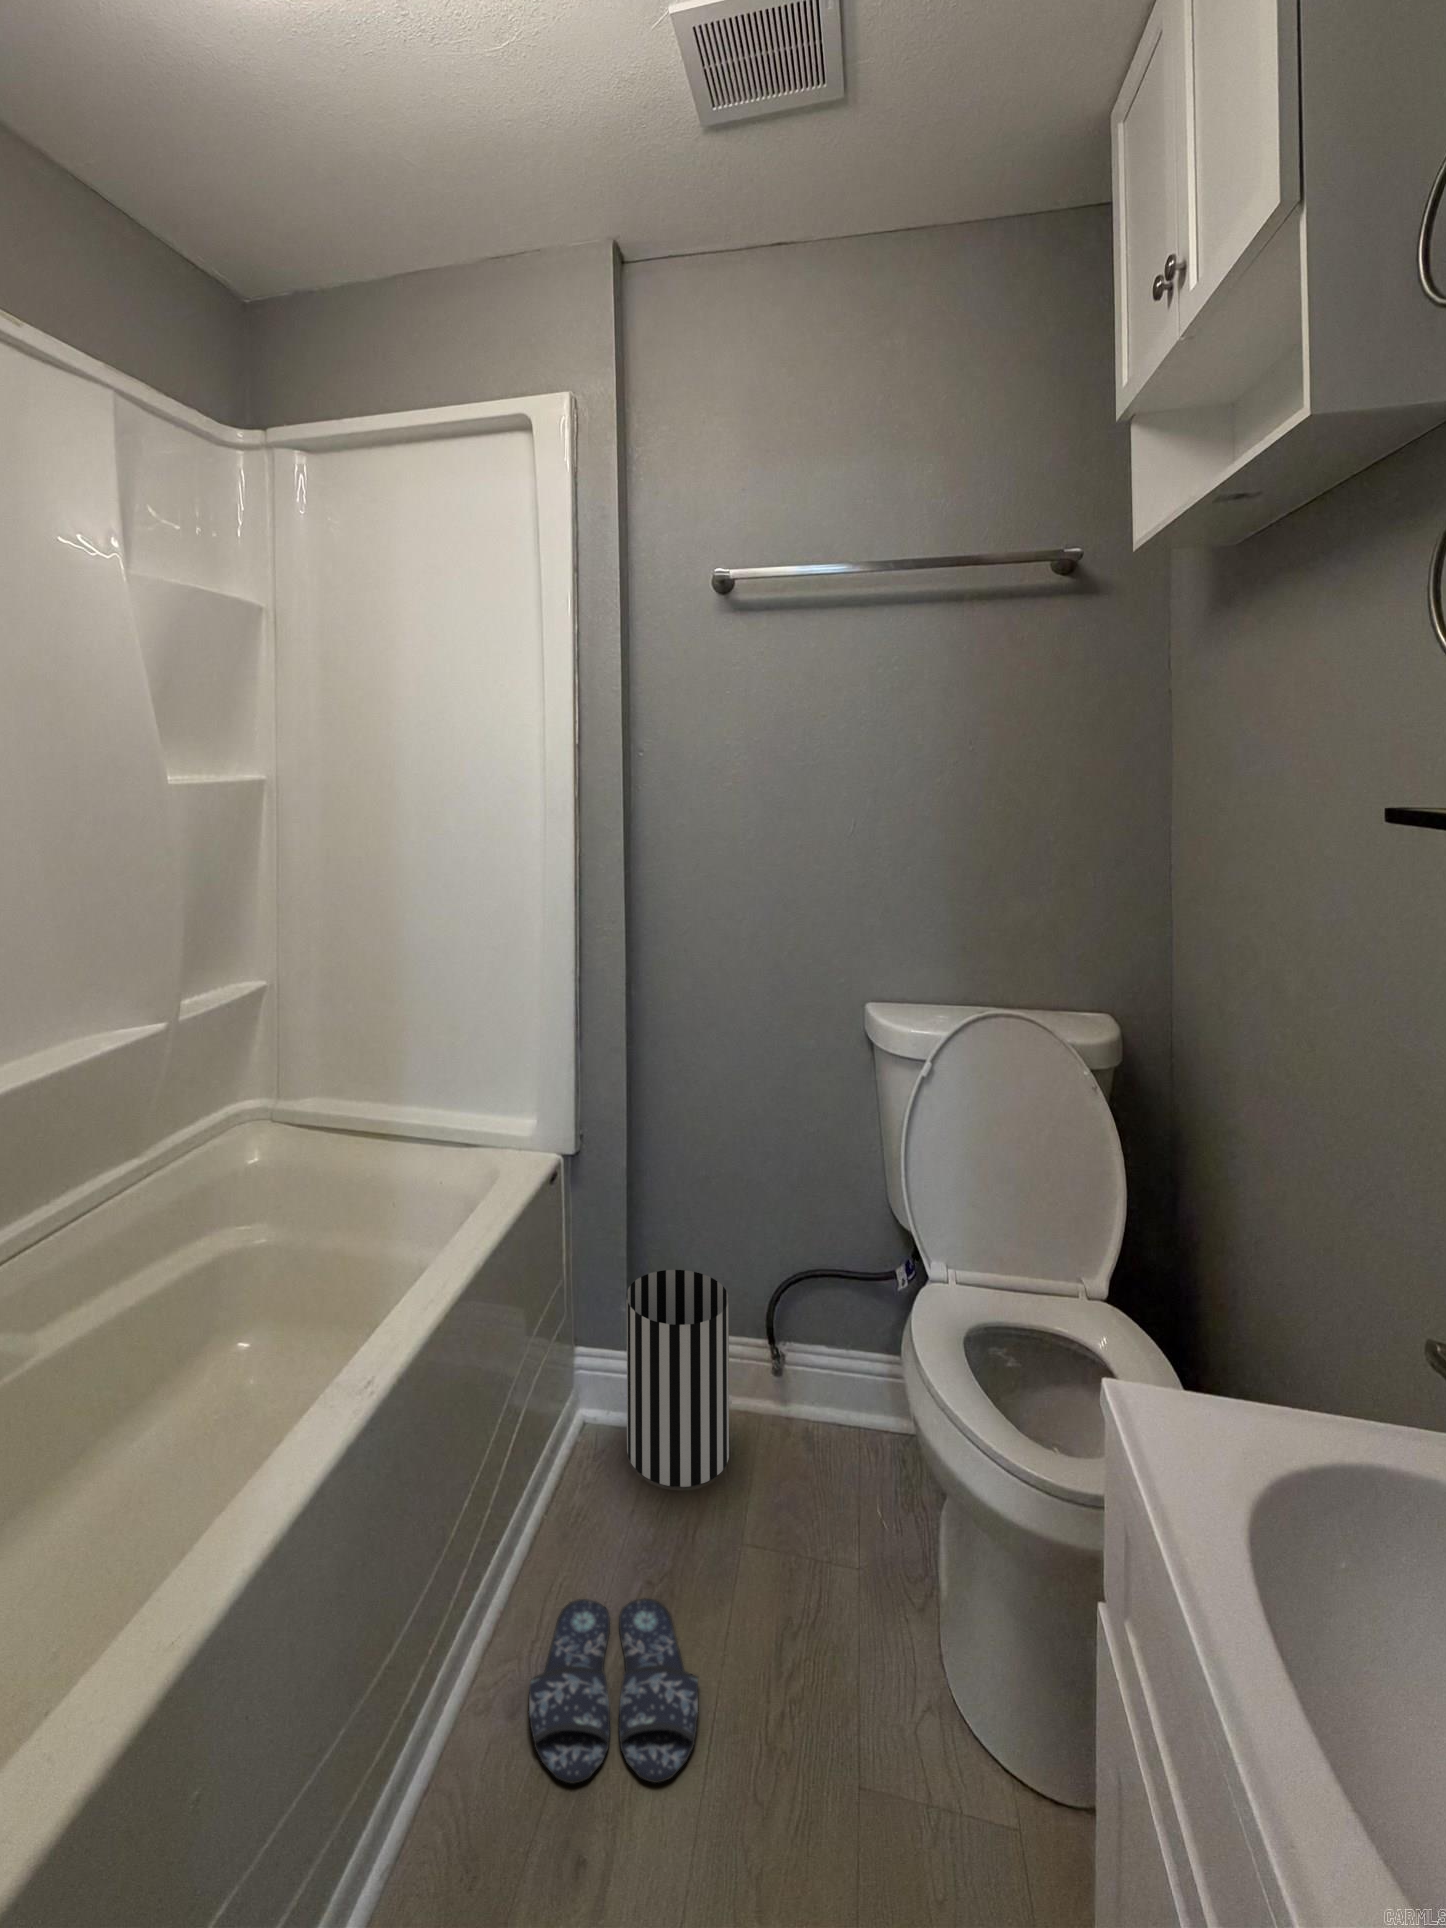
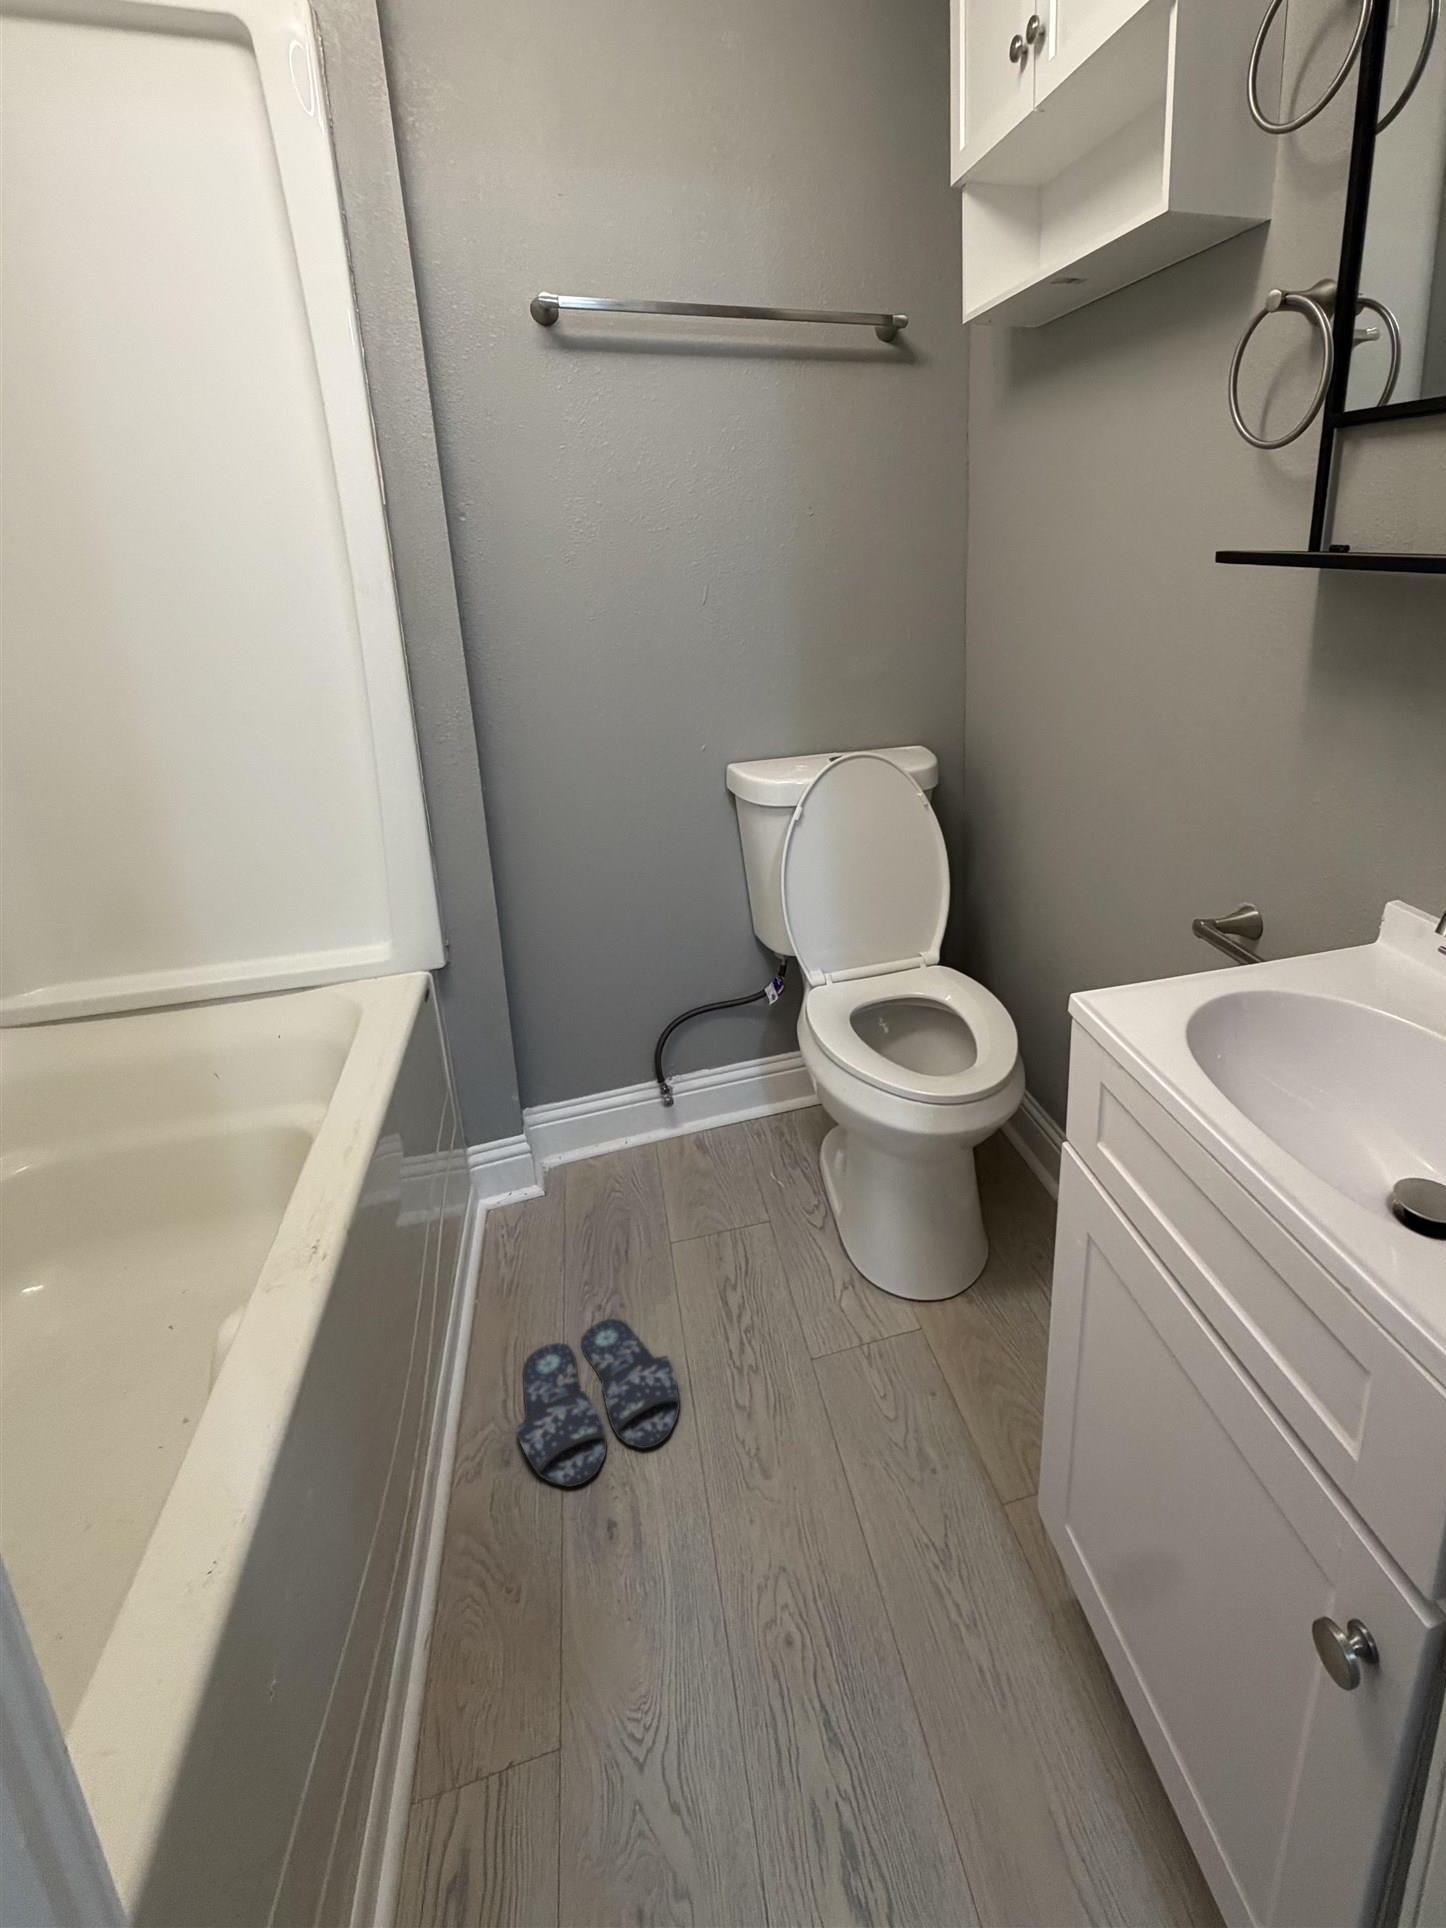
wastebasket: present [627,1270,729,1487] -> none [523,1043,638,1231]

